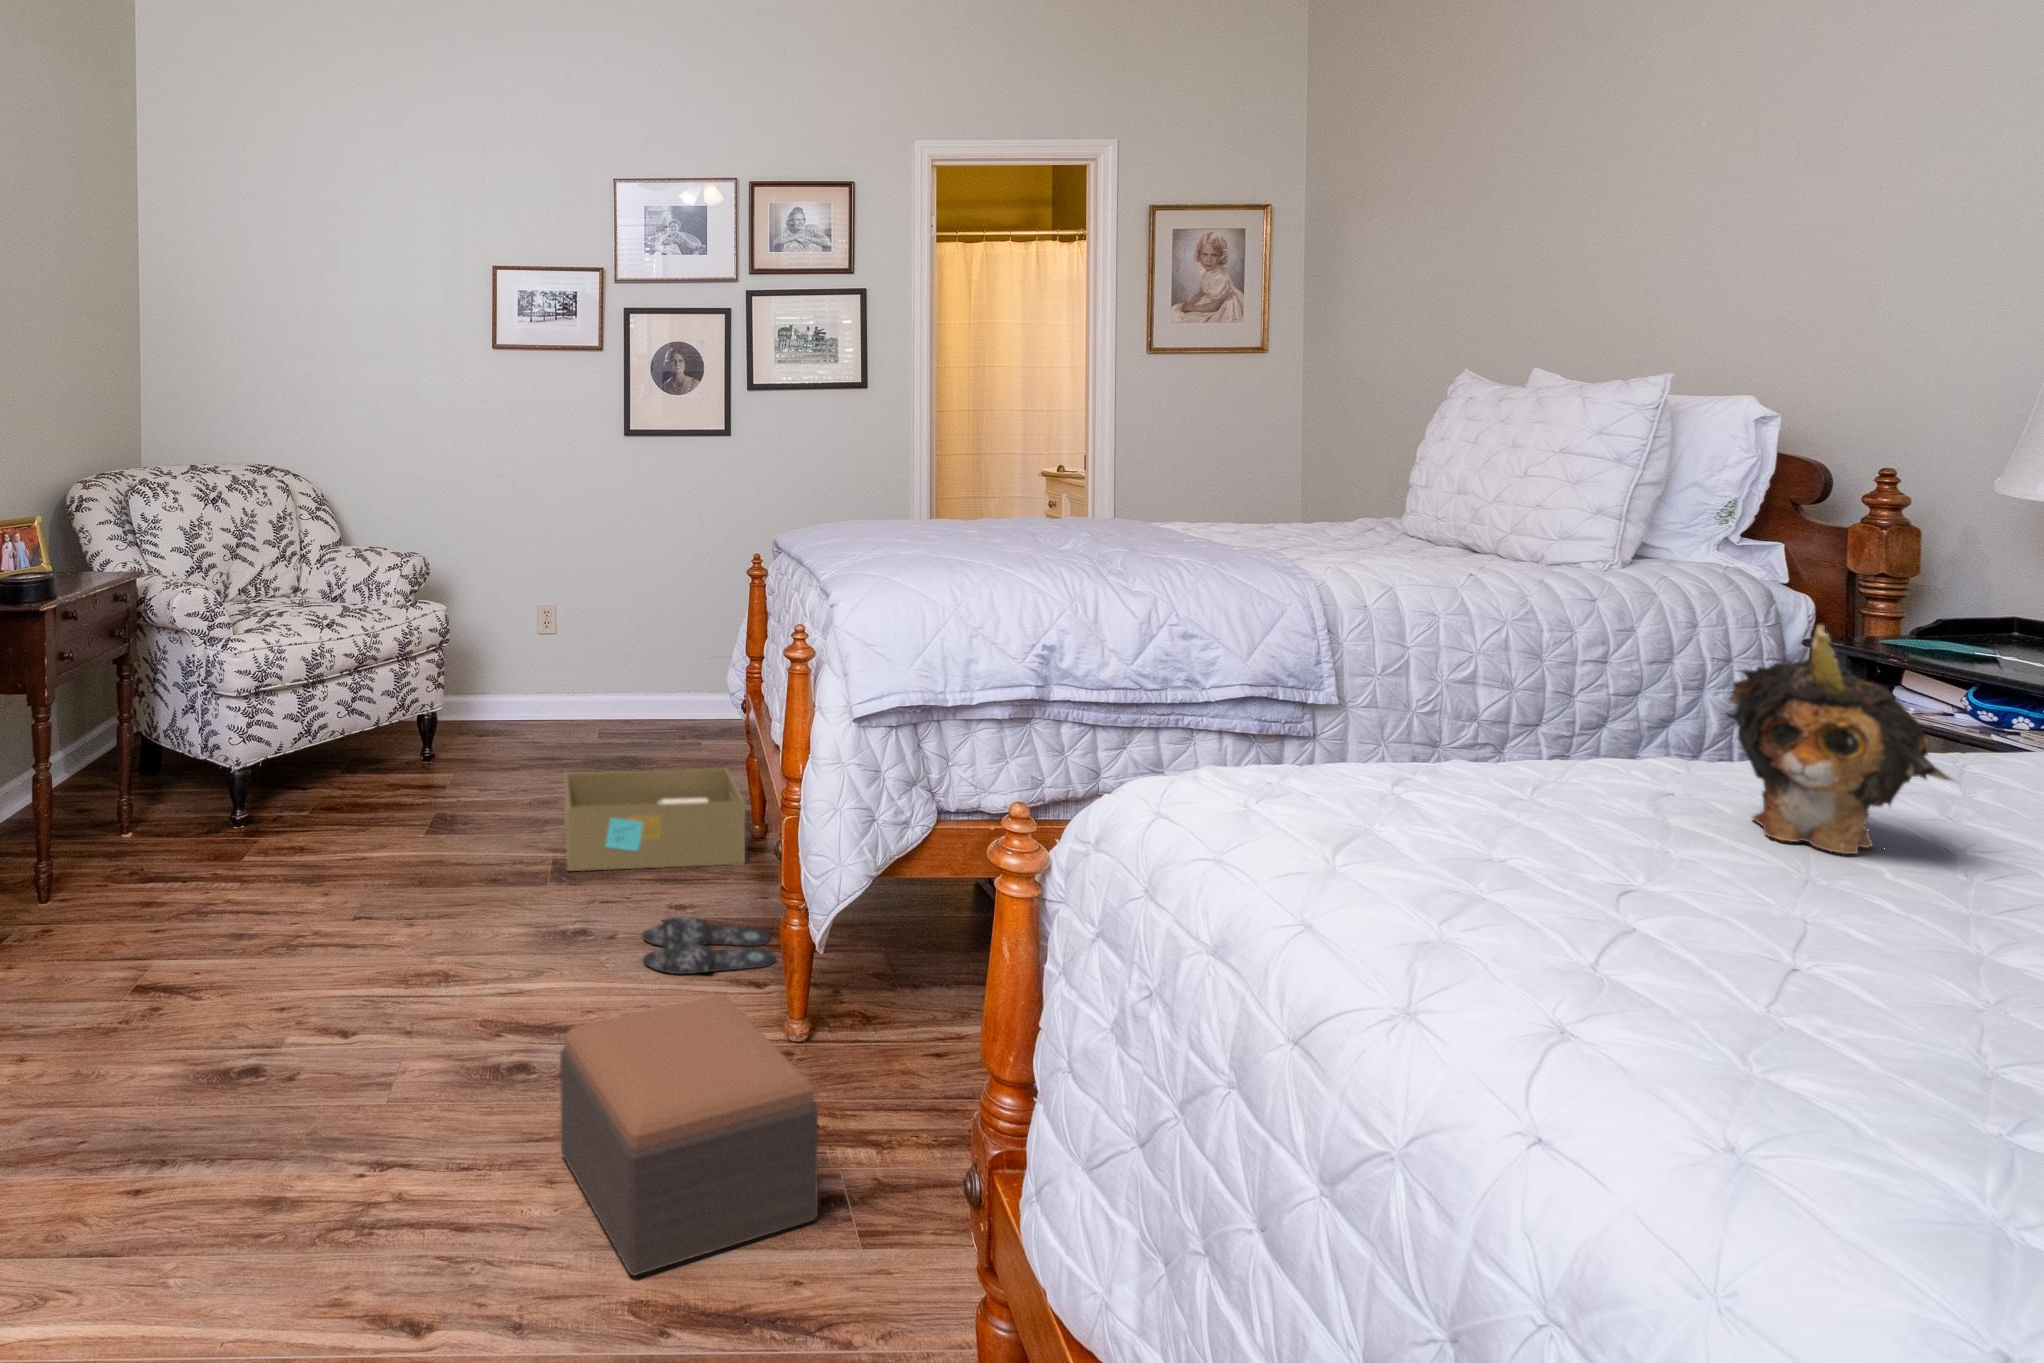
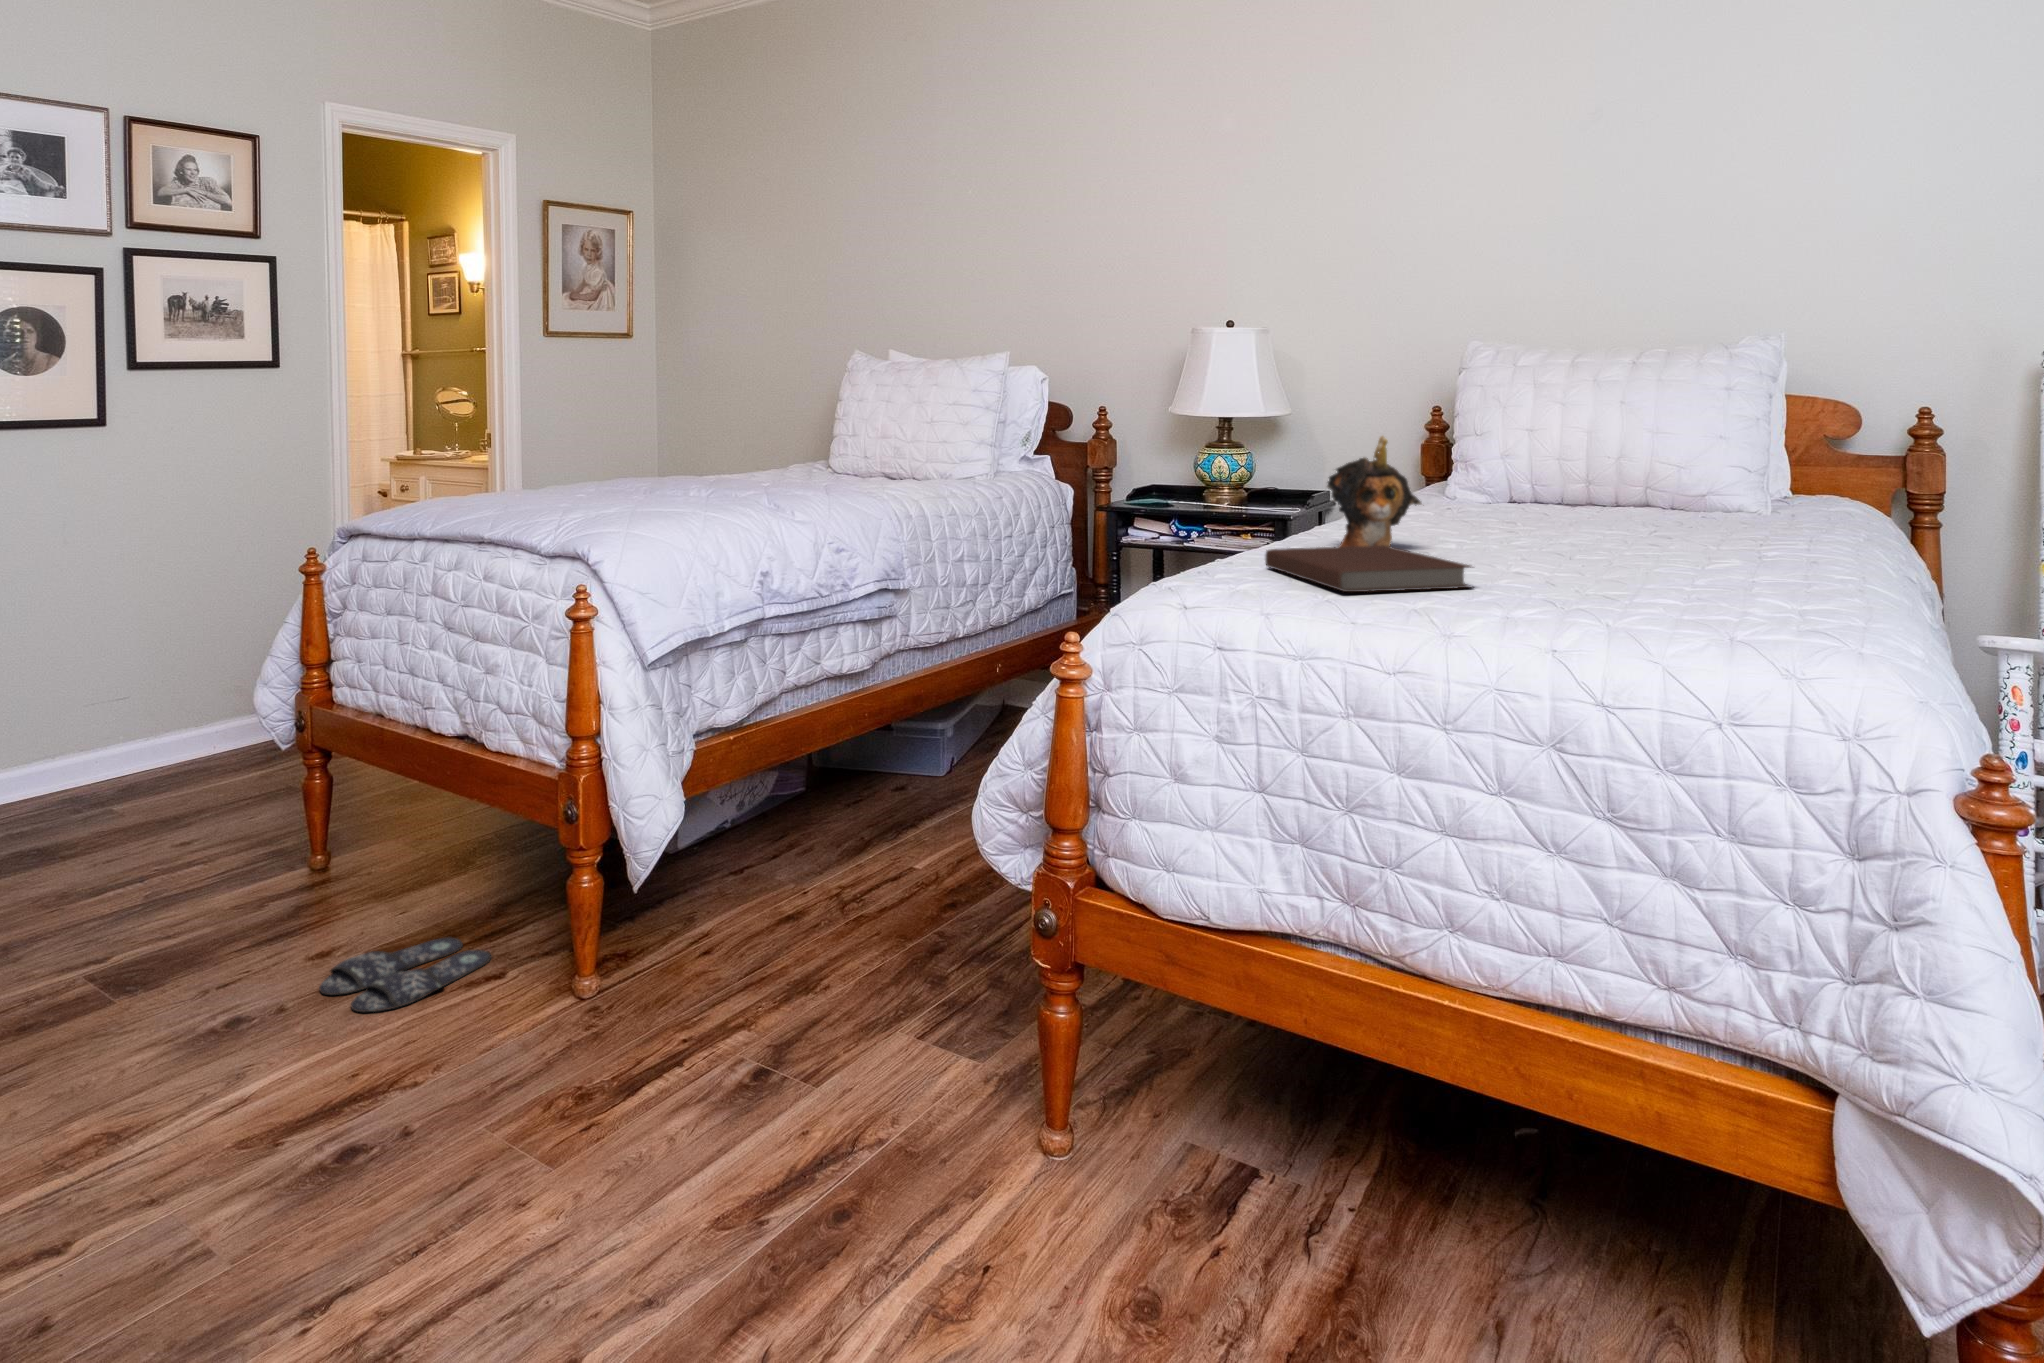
storage box: present [564,768,745,871] -> none [58,805,346,978]
notebook: none [1387,787,1740,983] -> present [1265,545,1471,592]
footstool: present [560,995,818,1276] -> none [499,949,774,1209]

